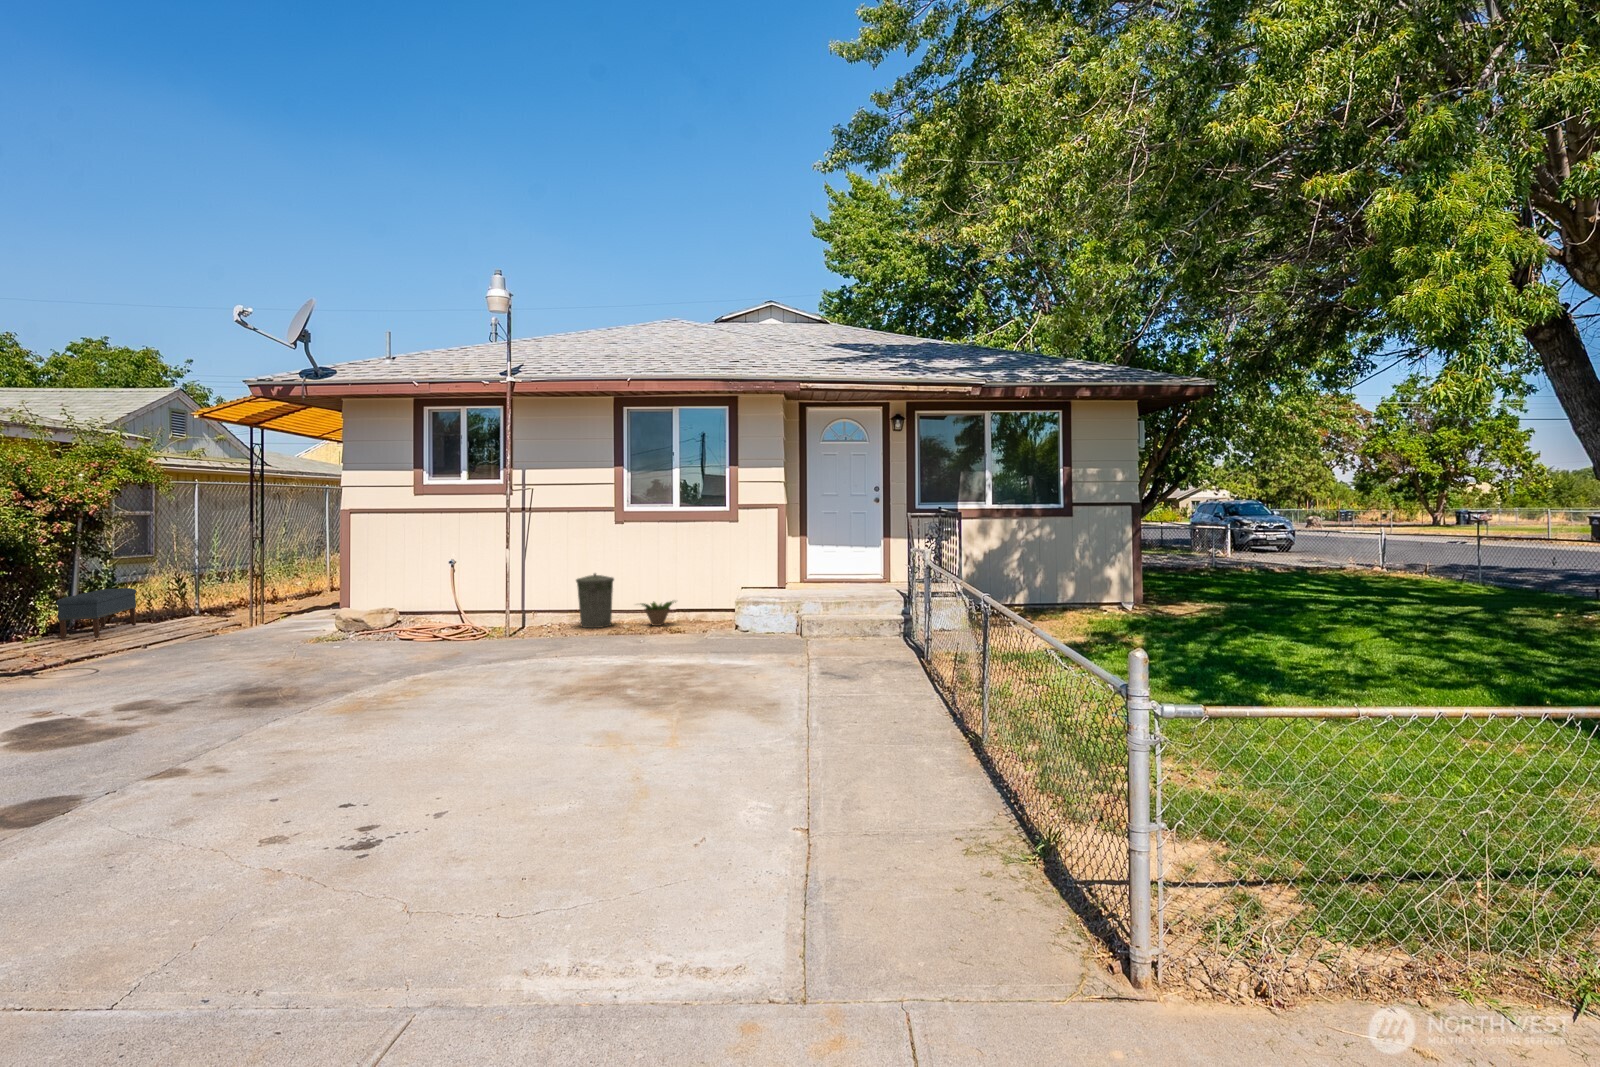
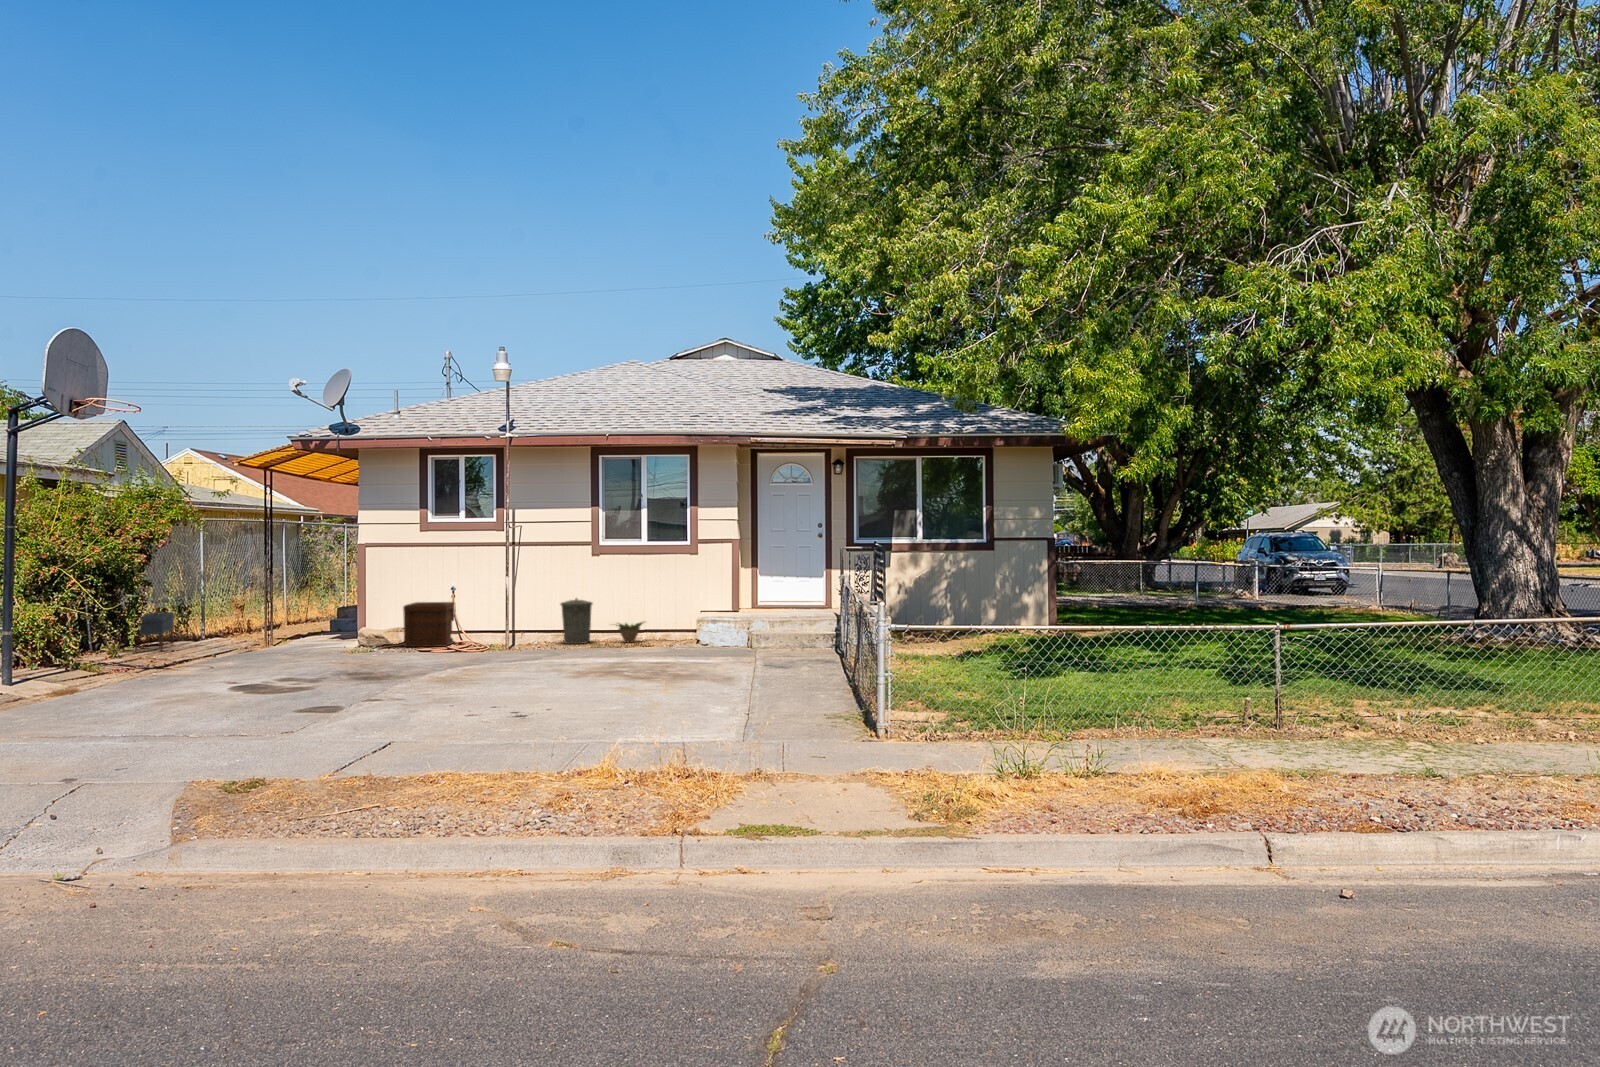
wooden crate: none [386,577,457,633] -> present [403,602,456,647]

